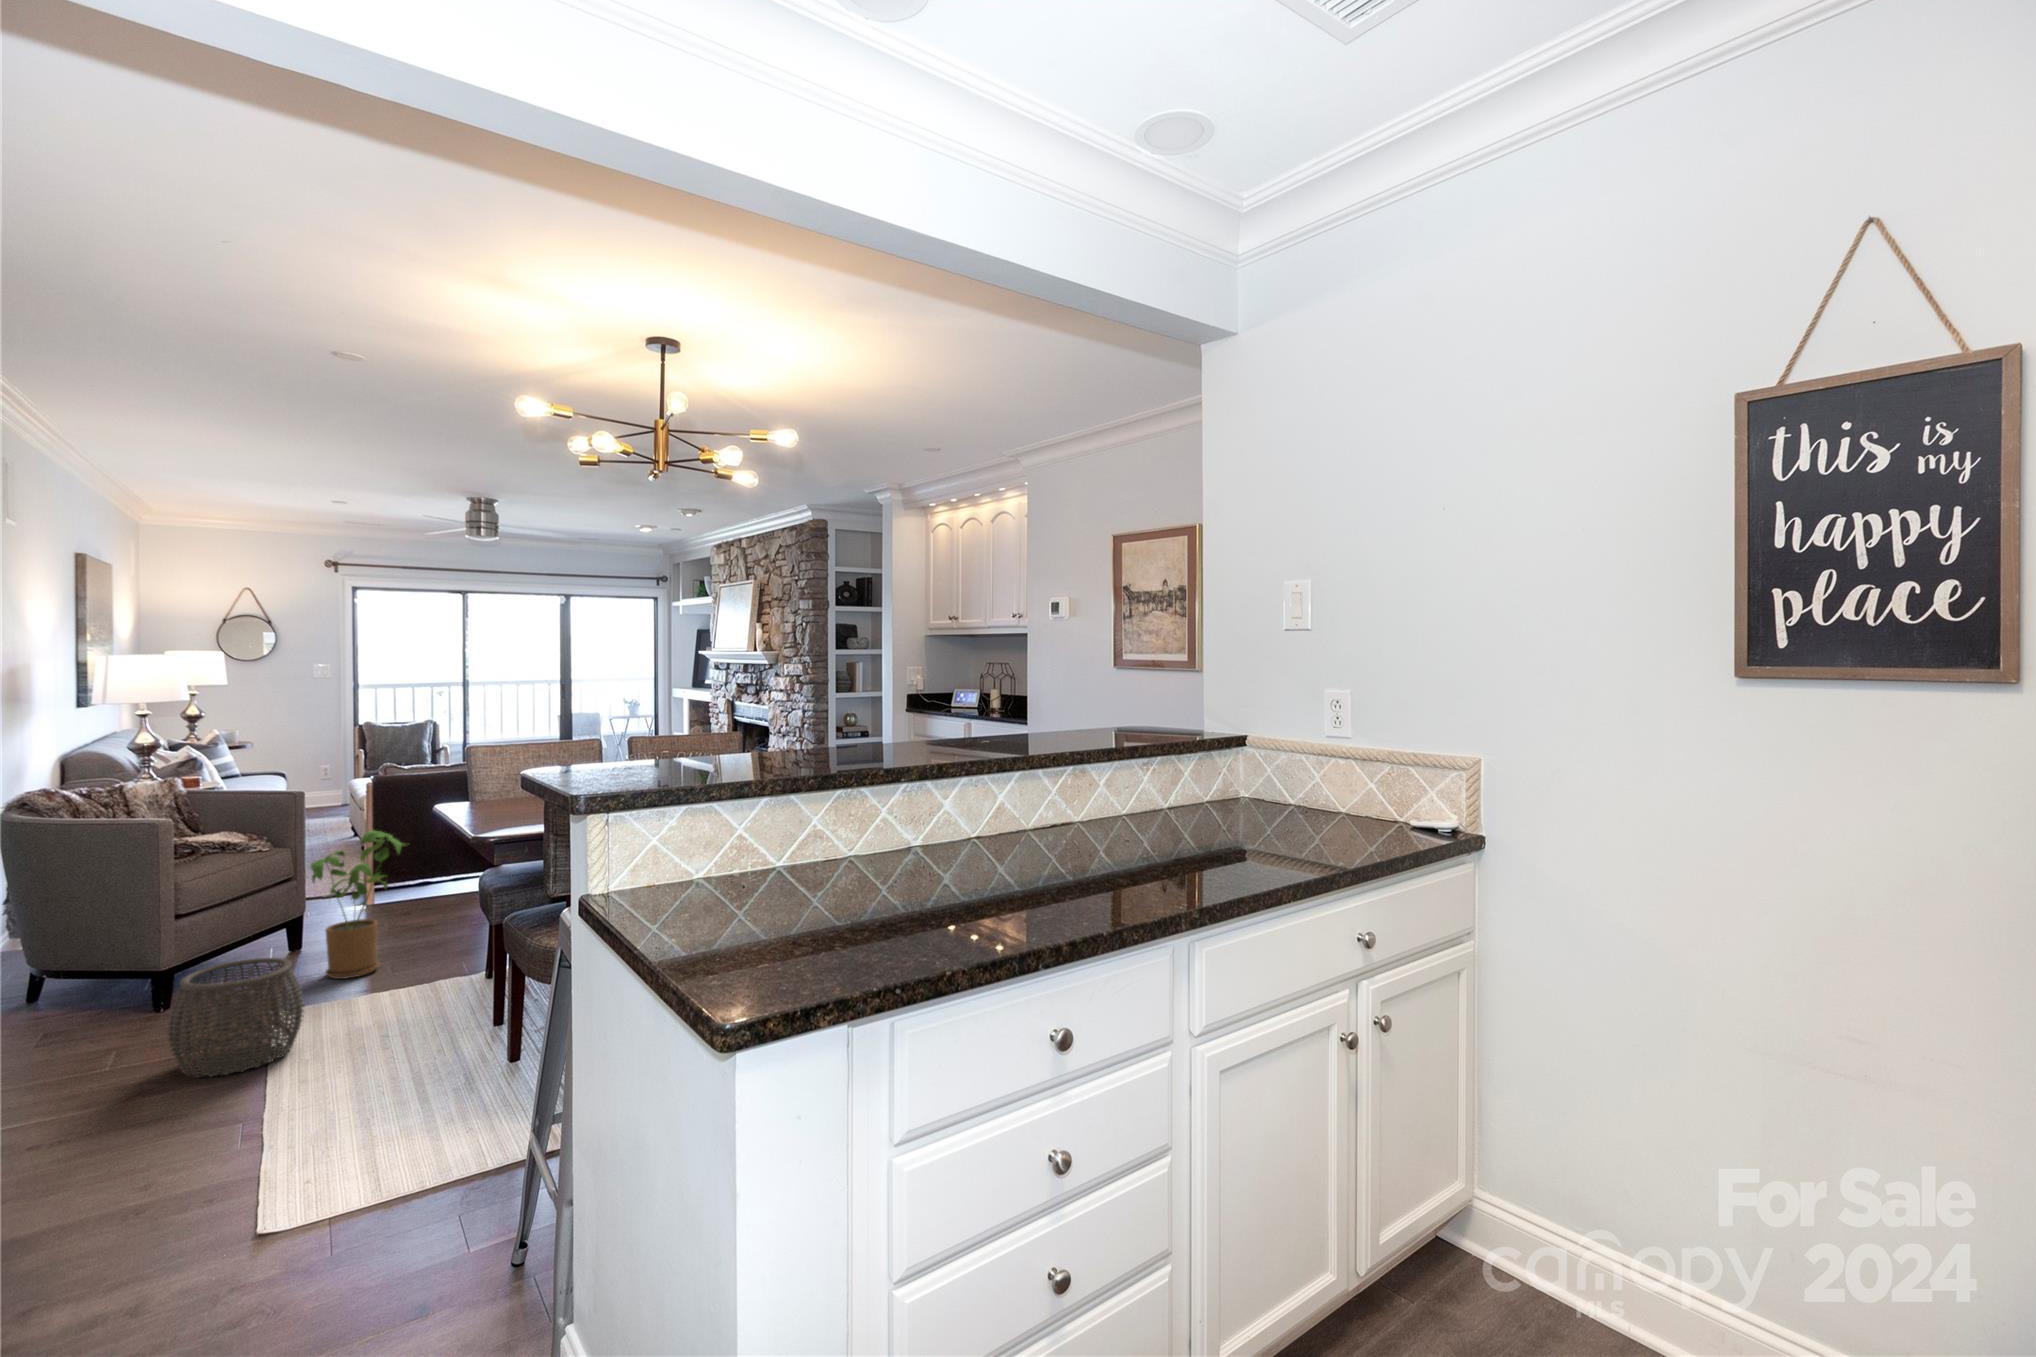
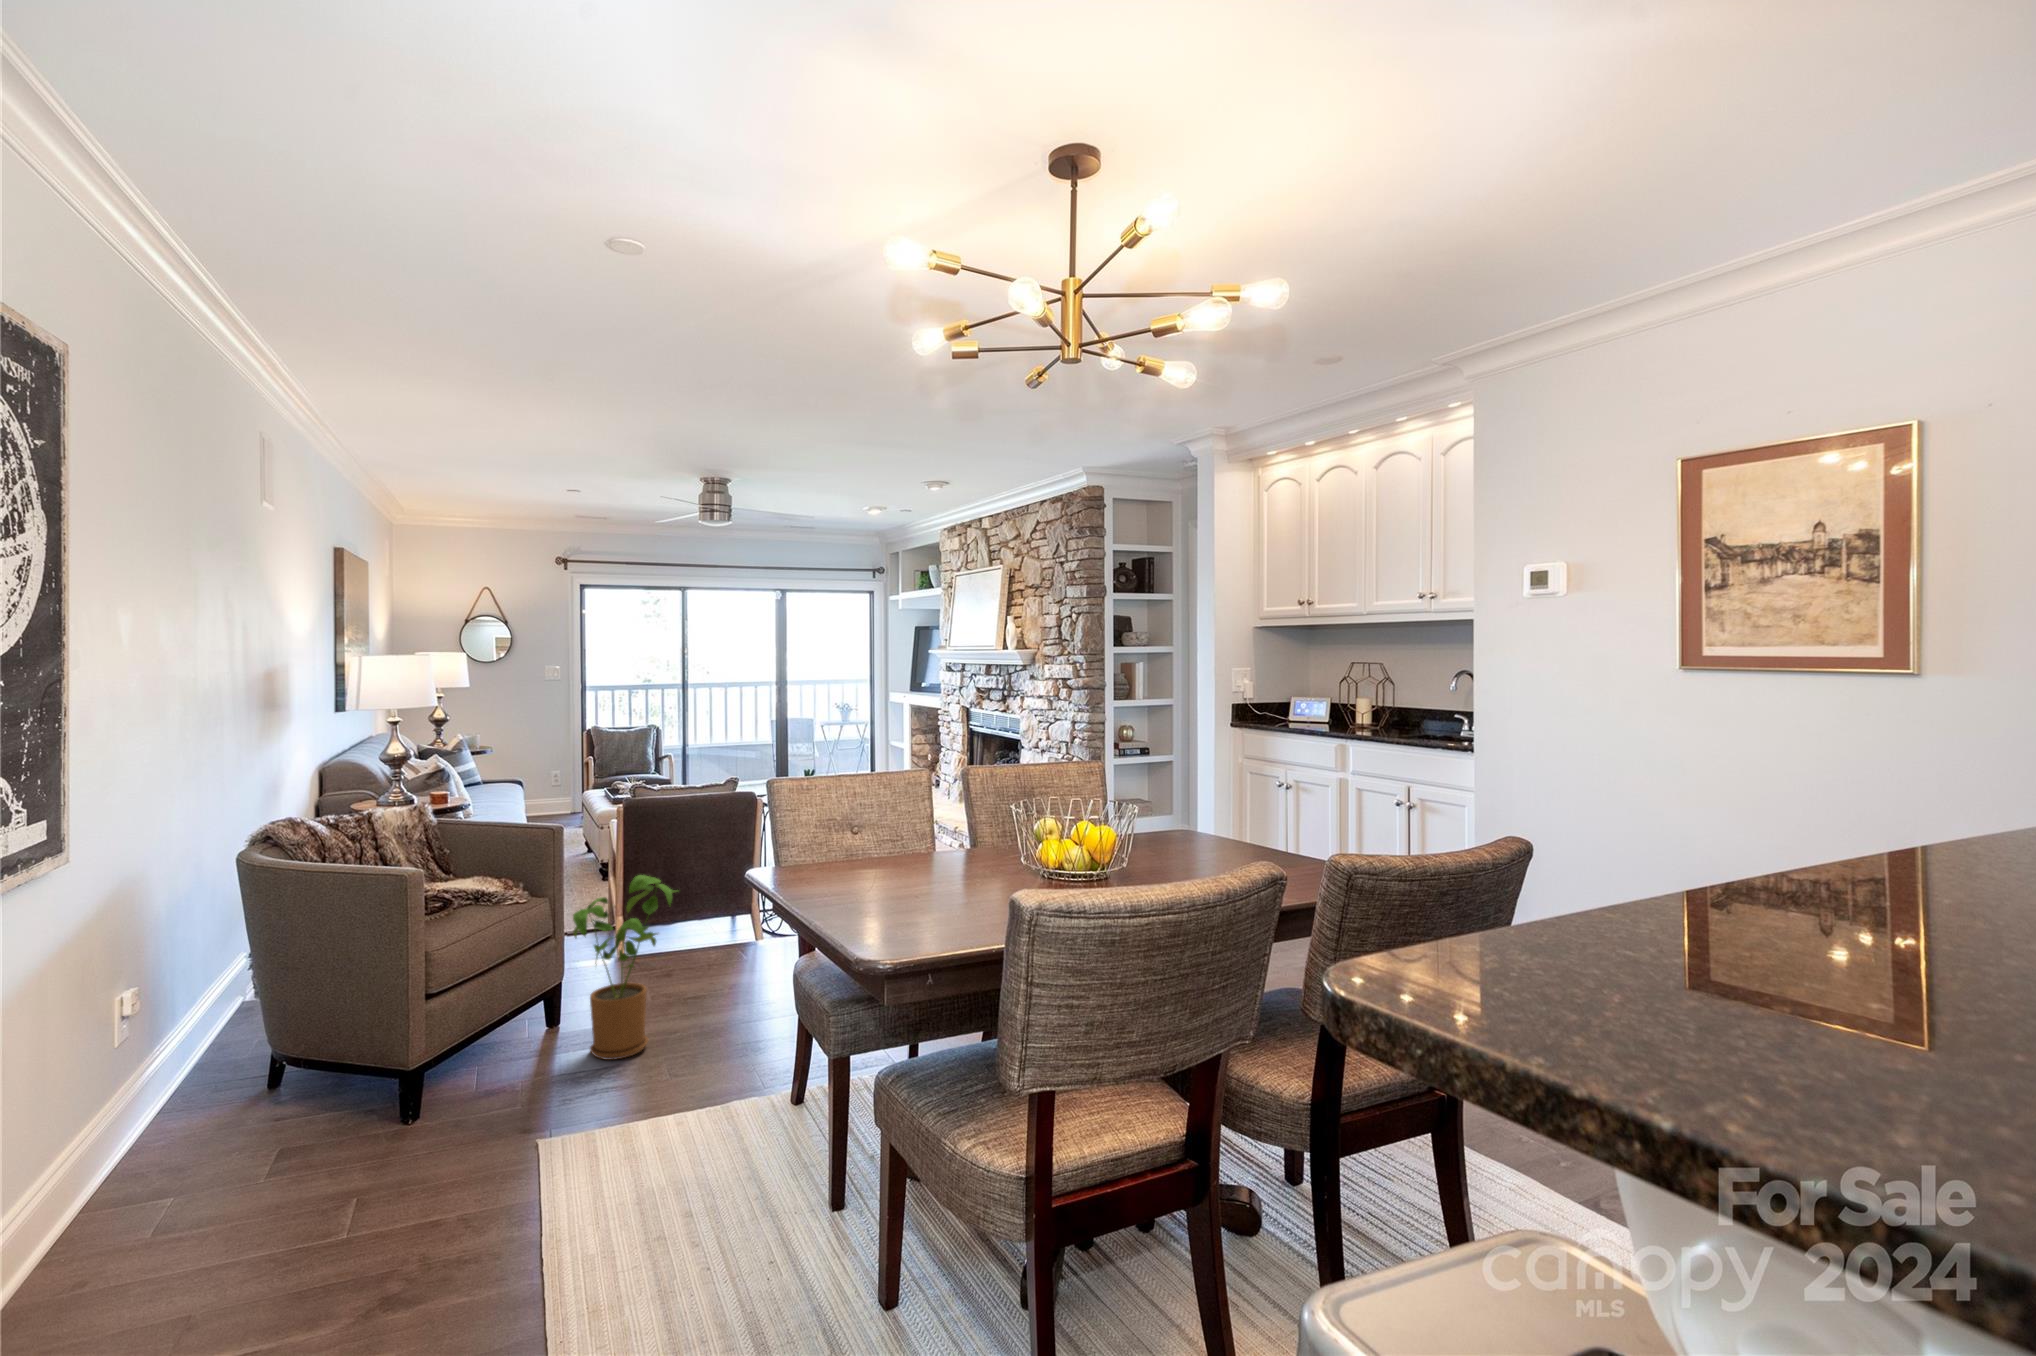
woven basket: present [167,958,304,1078] -> none [424,1056,582,1228]

